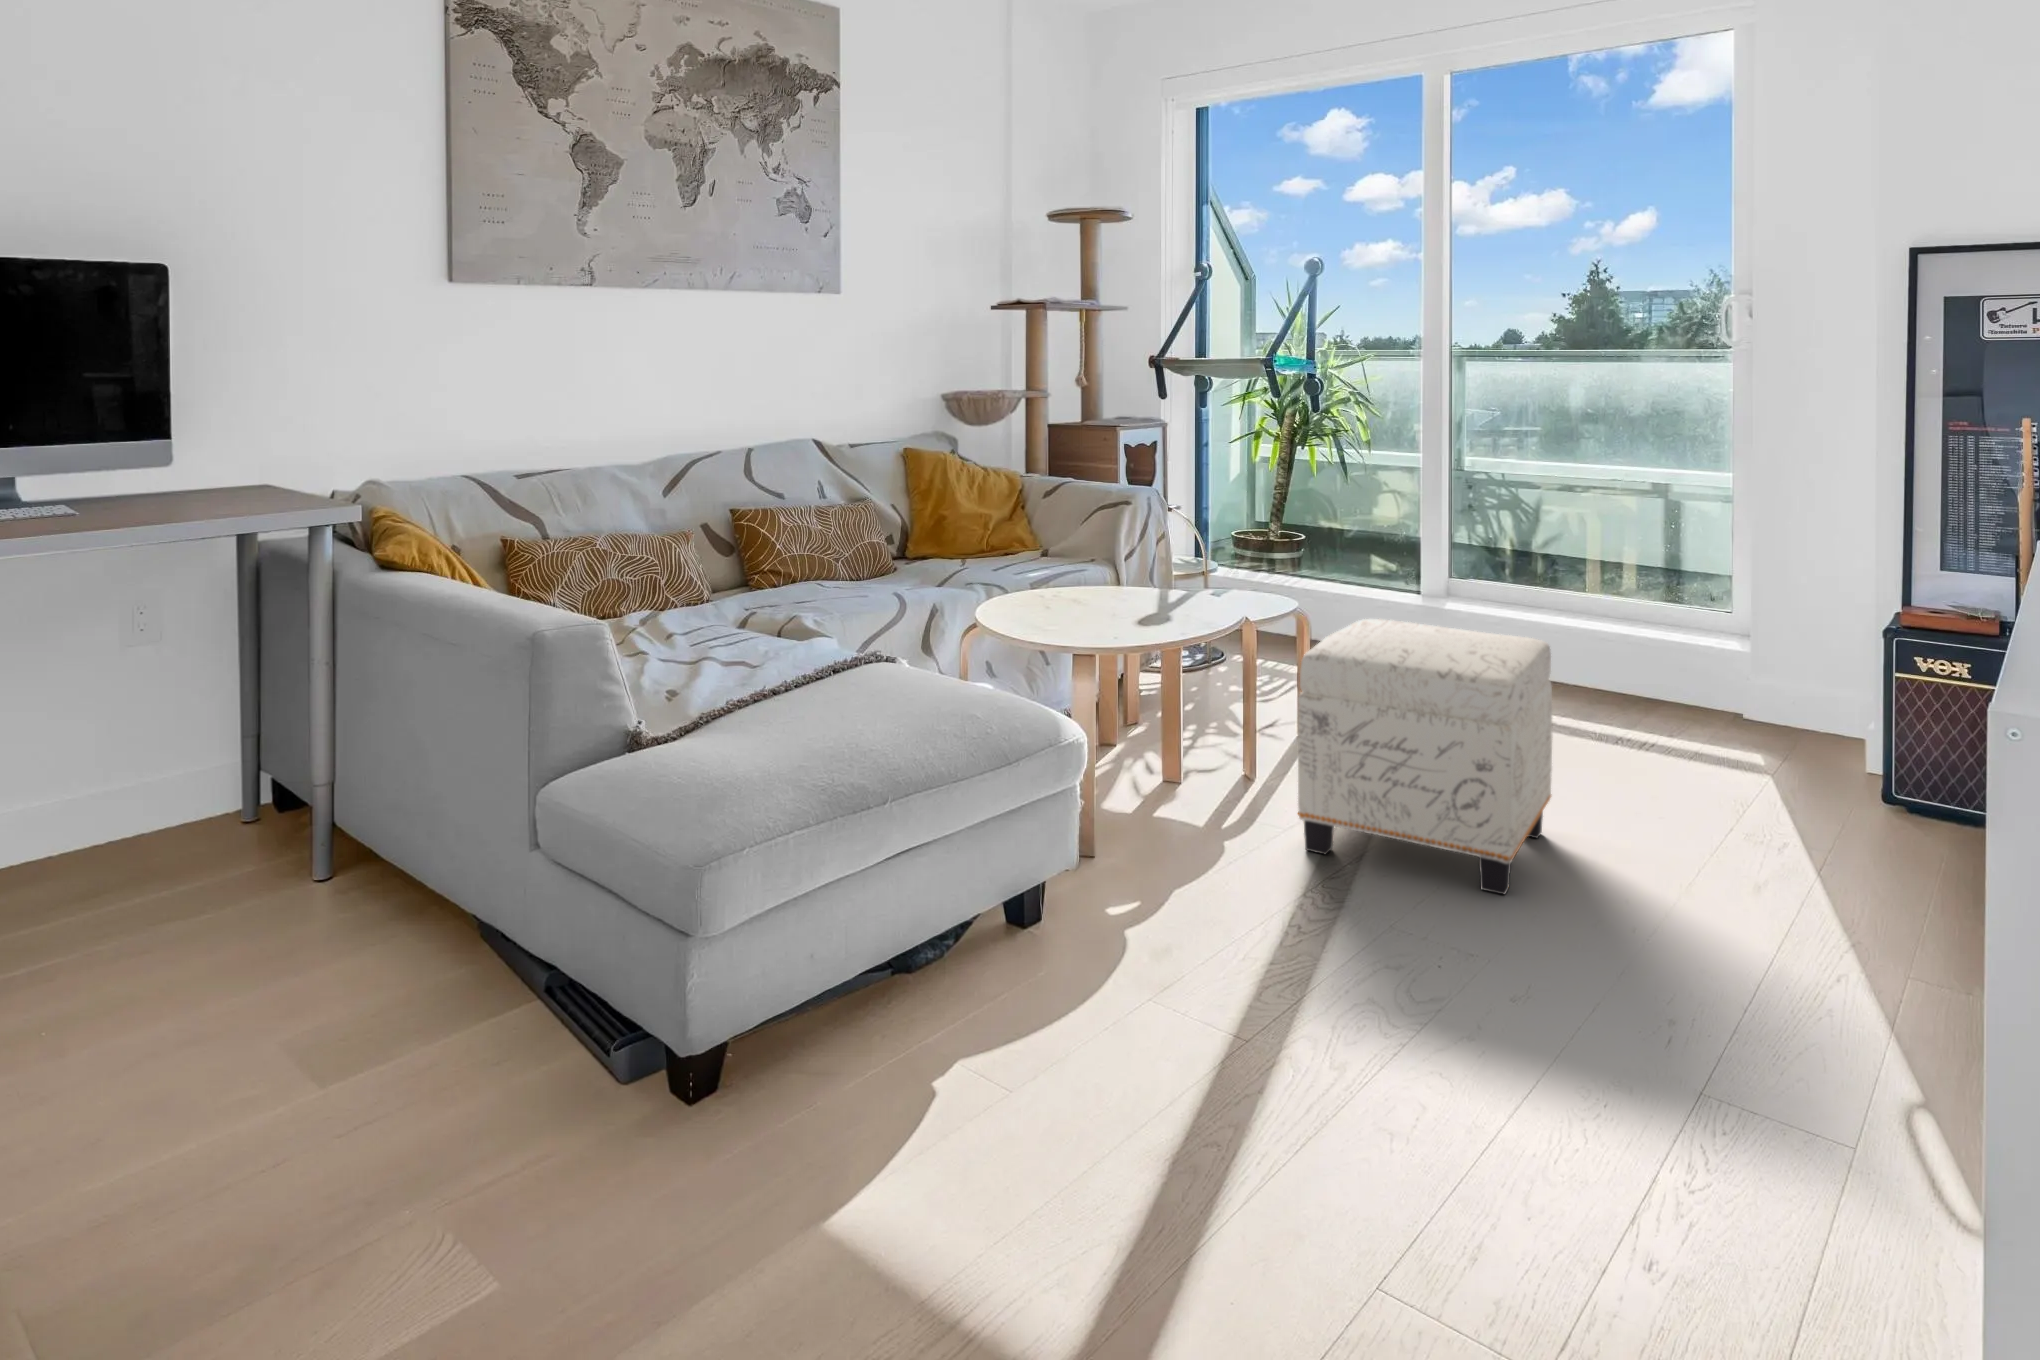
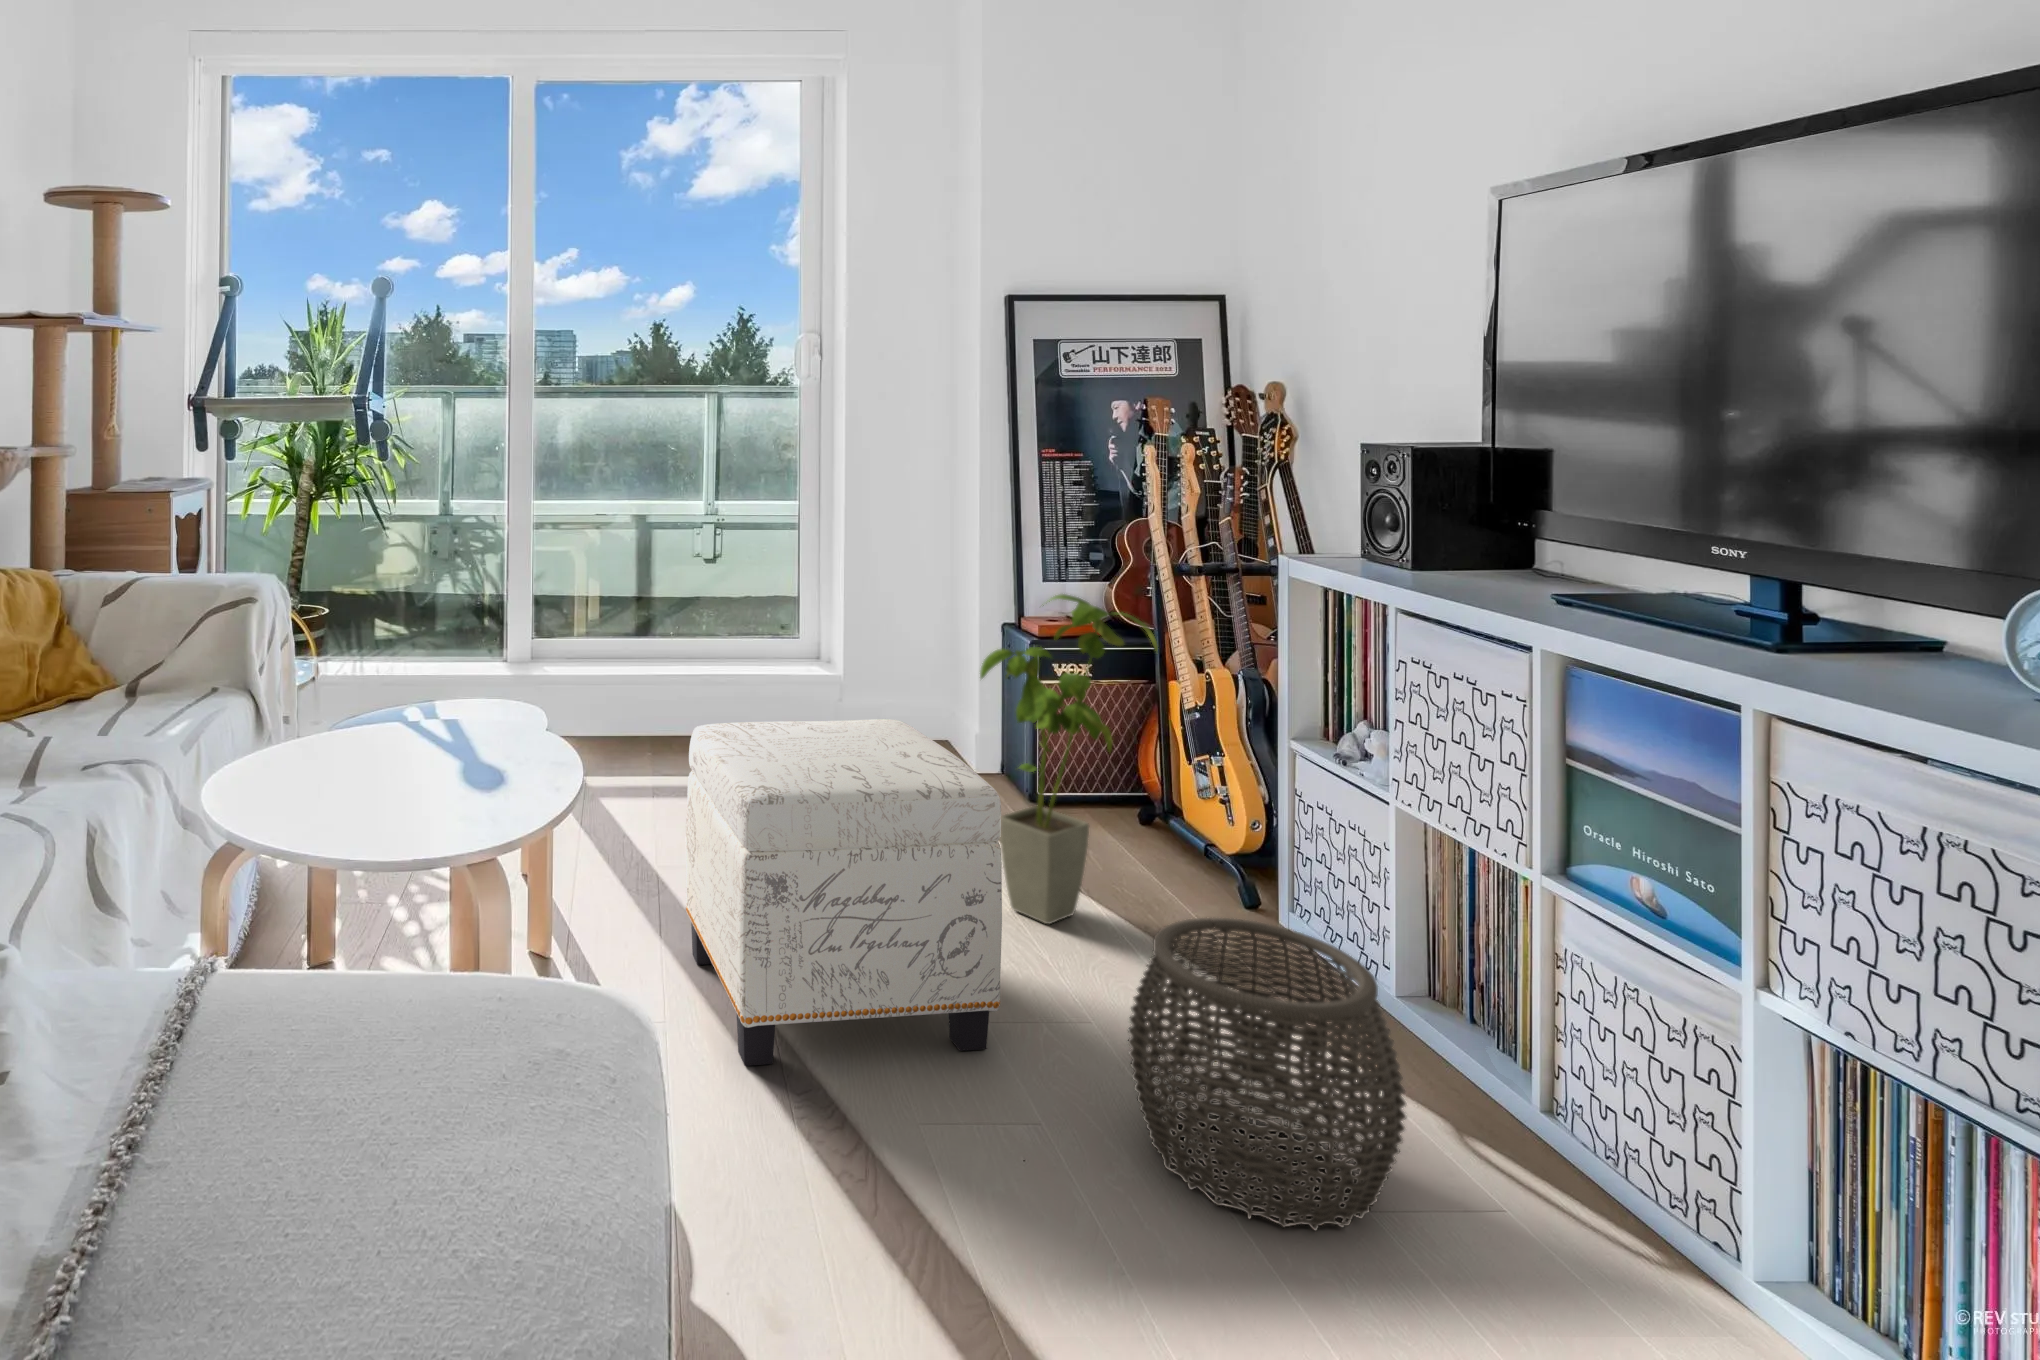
house plant: none [1653,551,1832,861] -> present [980,594,1158,924]
woven basket: none [1505,802,1738,1047] -> present [1128,918,1406,1230]

